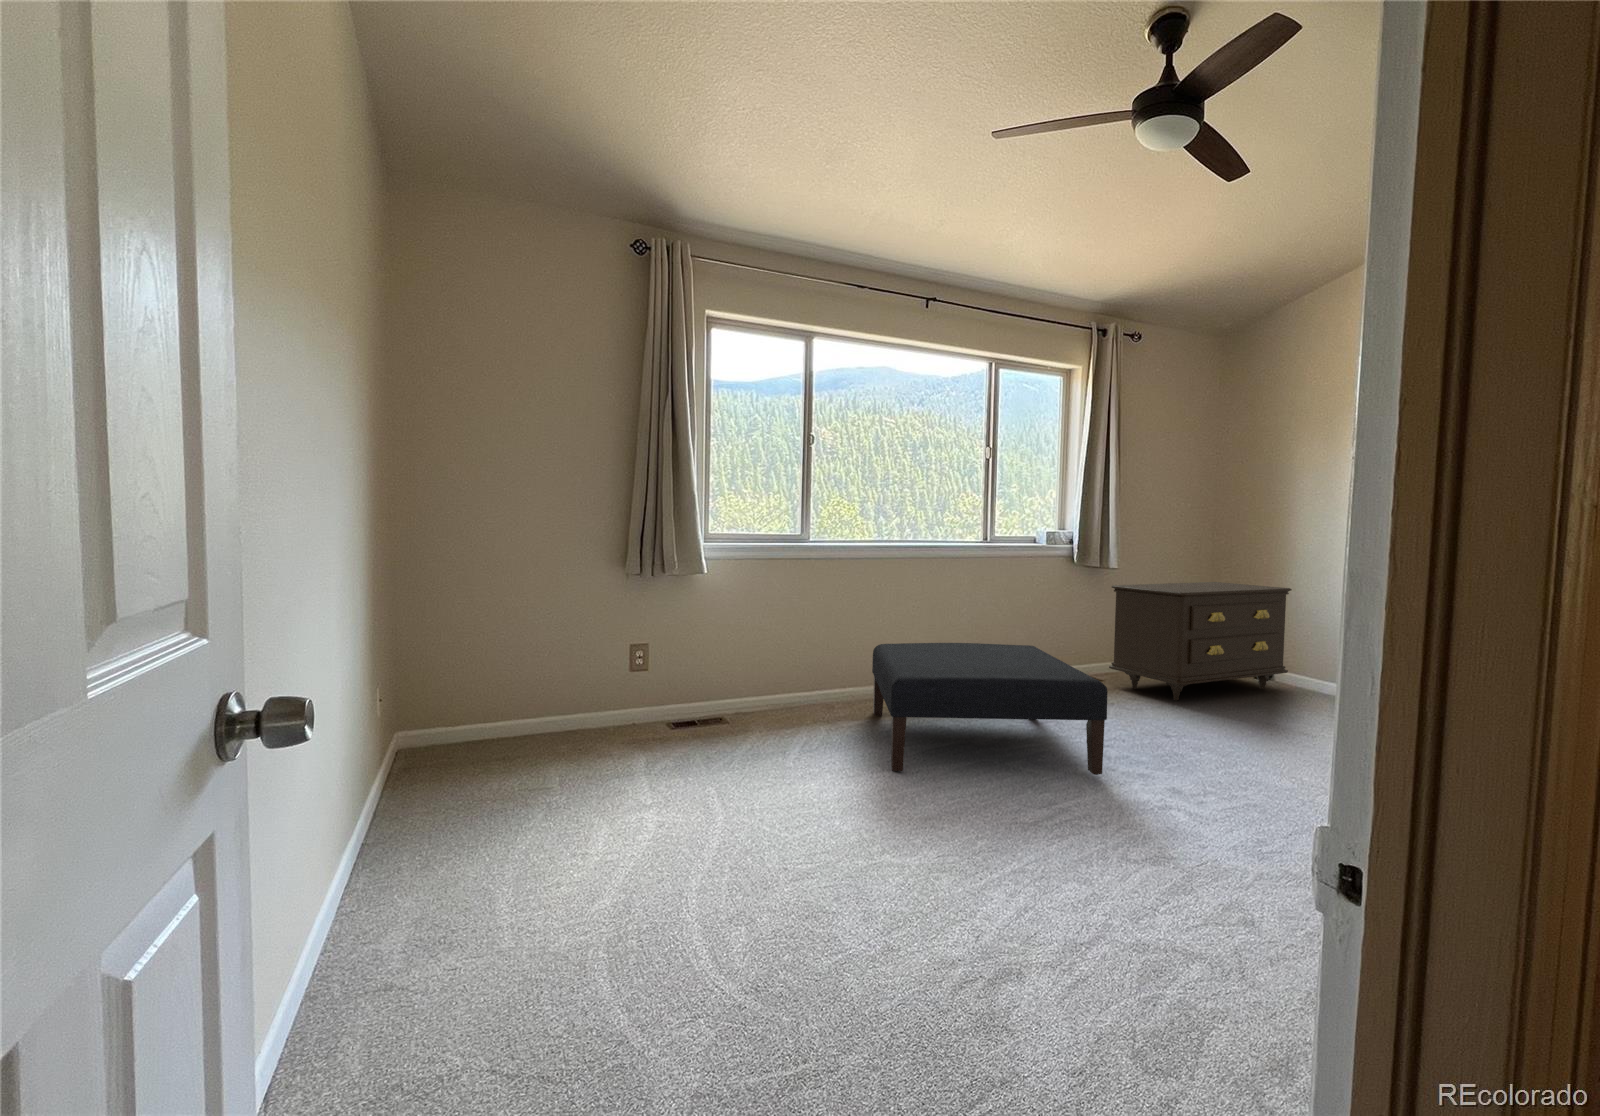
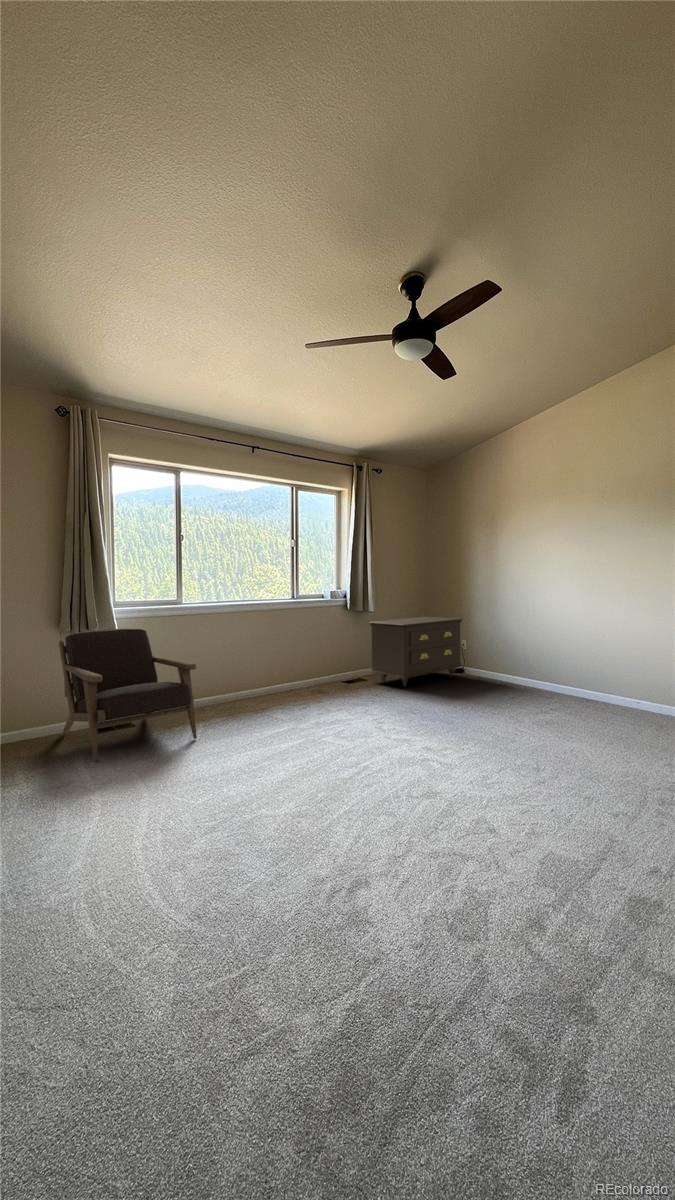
armchair: none [624,575,814,783] -> present [59,629,197,761]
ottoman: present [872,643,1108,775] -> none [228,661,361,738]

